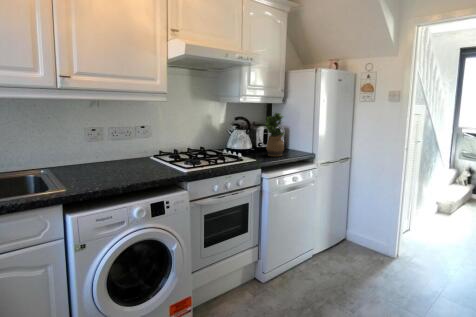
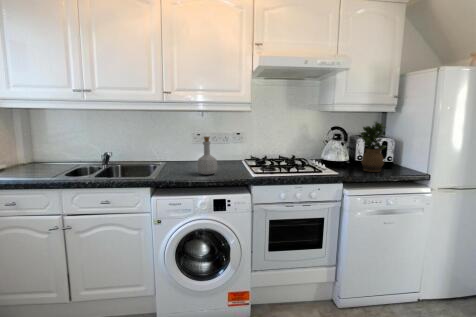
bottle: none [116,132,142,178] -> present [197,137,217,175]

